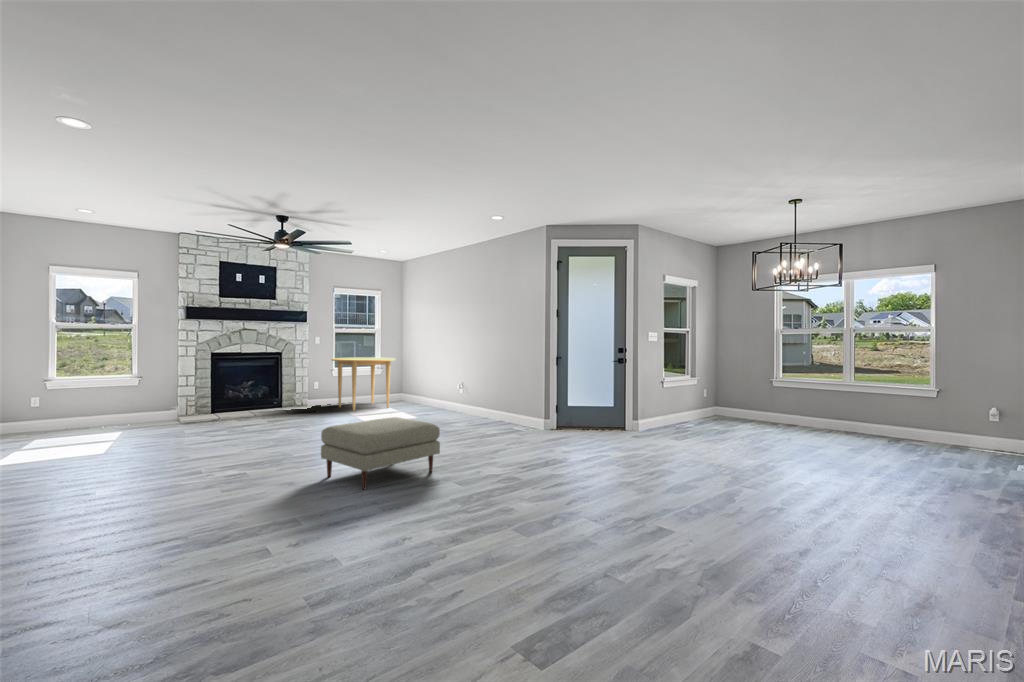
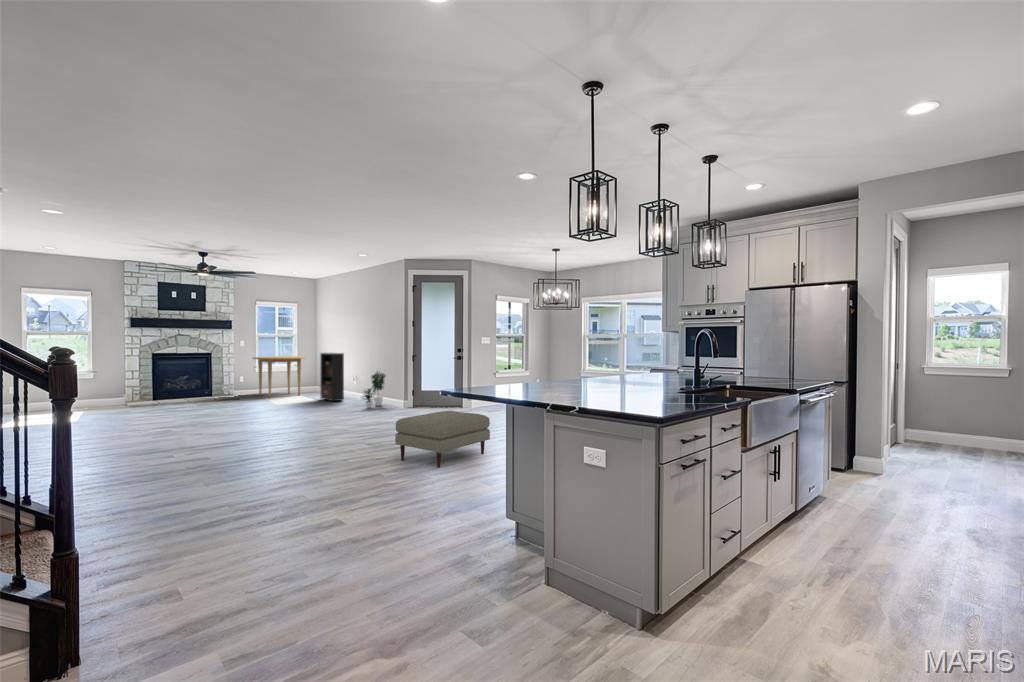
bookcase: none [420,353,469,418] -> present [320,353,344,401]
potted plant: none [485,377,516,429] -> present [363,371,386,408]
ottoman: present [321,417,440,489] -> present [395,411,490,468]

